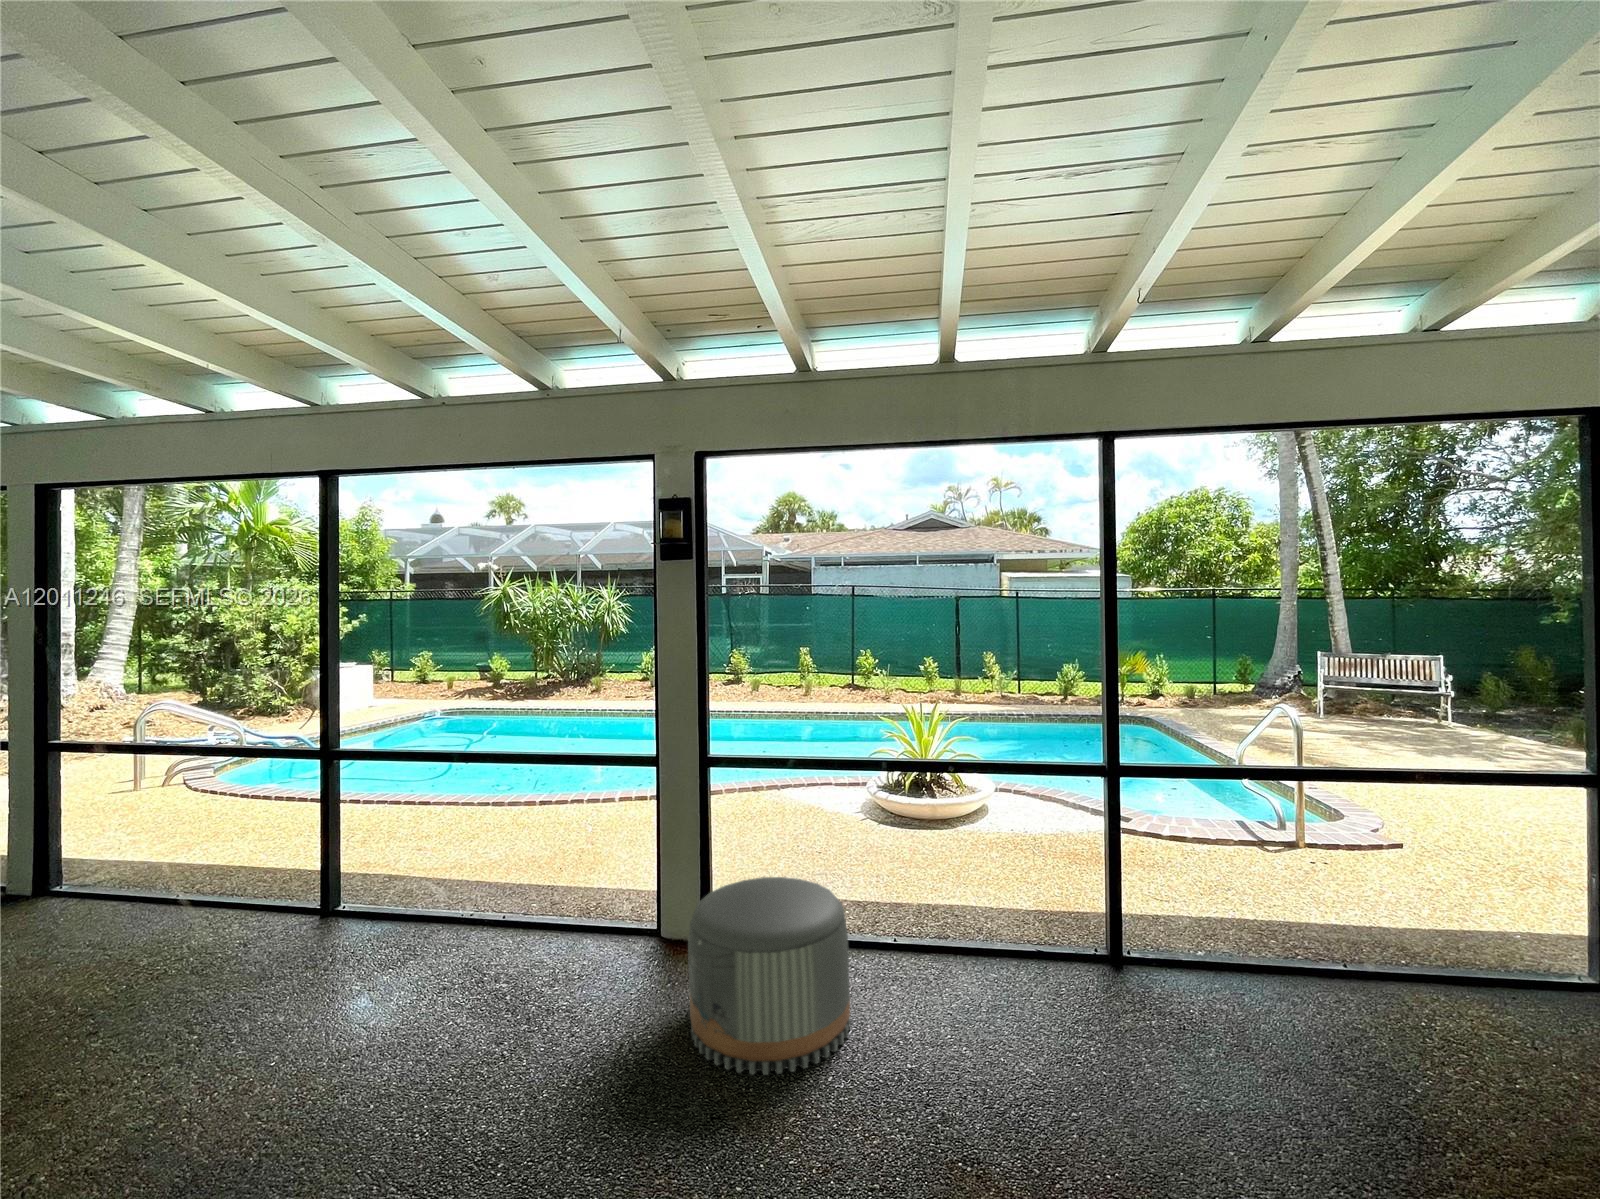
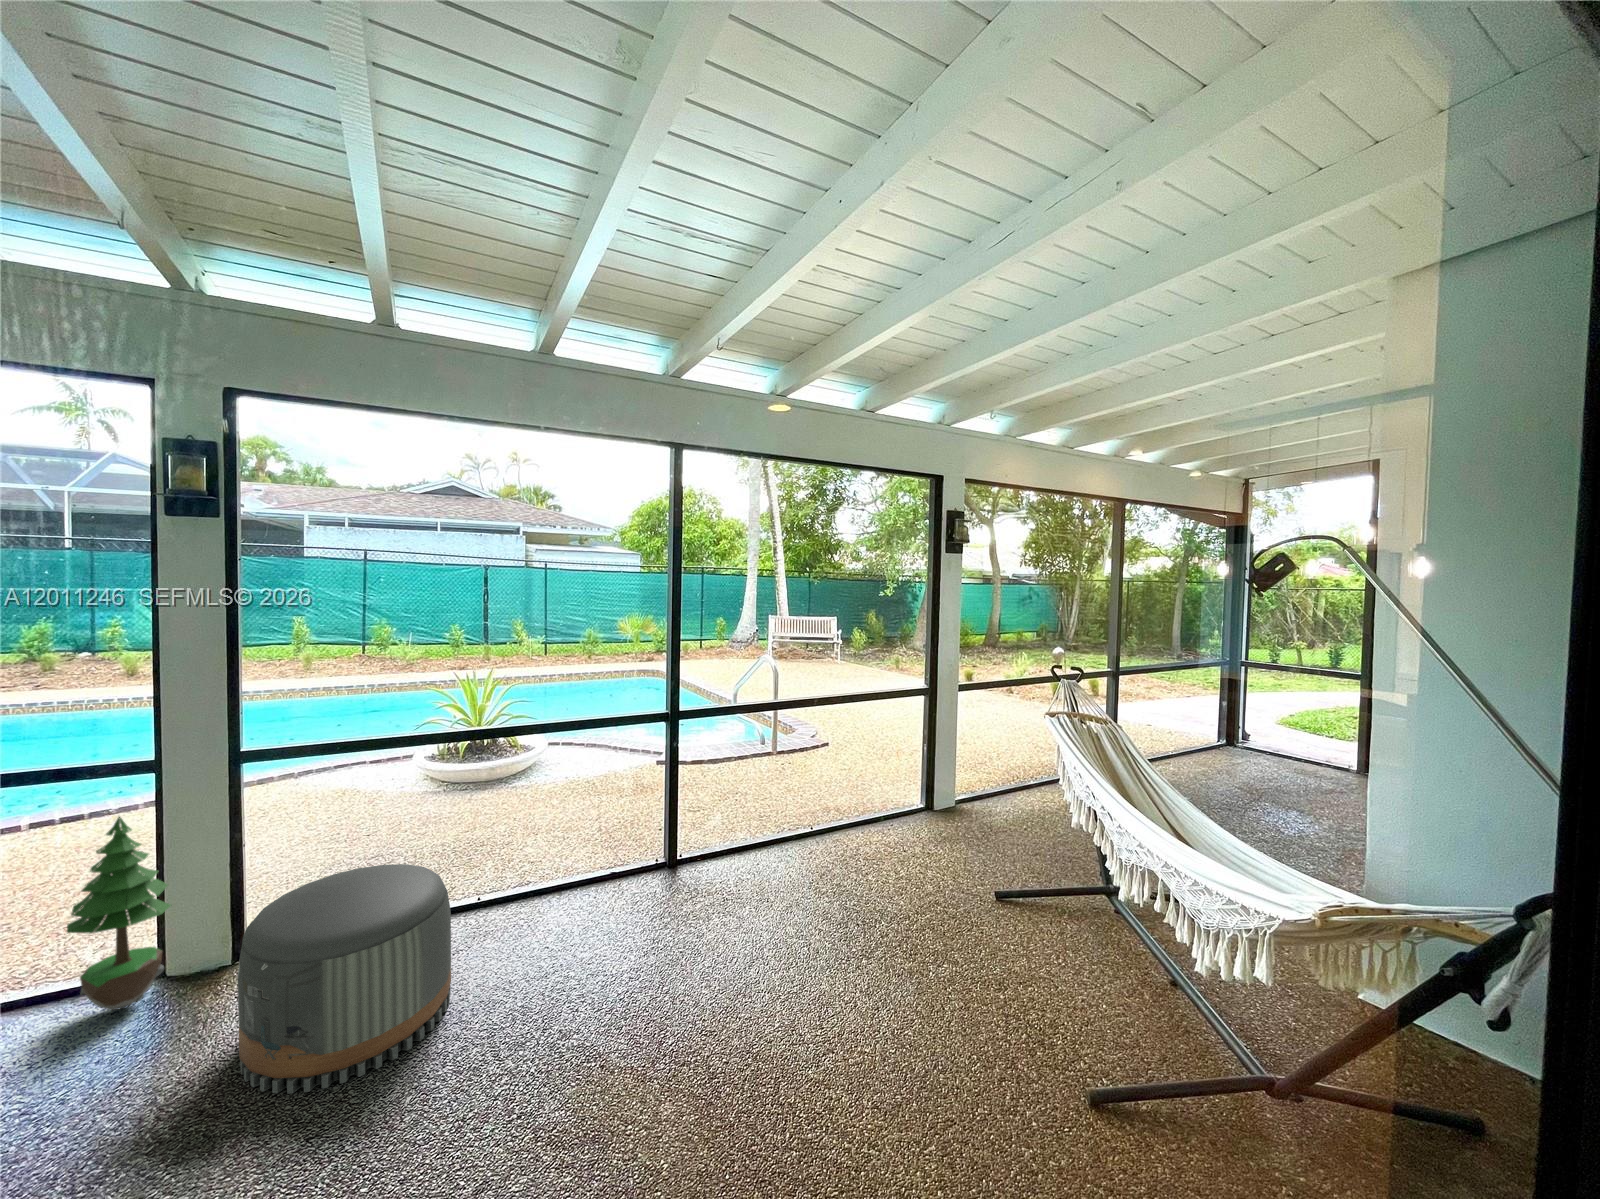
potted tree: none [611,794,668,949] -> present [67,817,171,1010]

